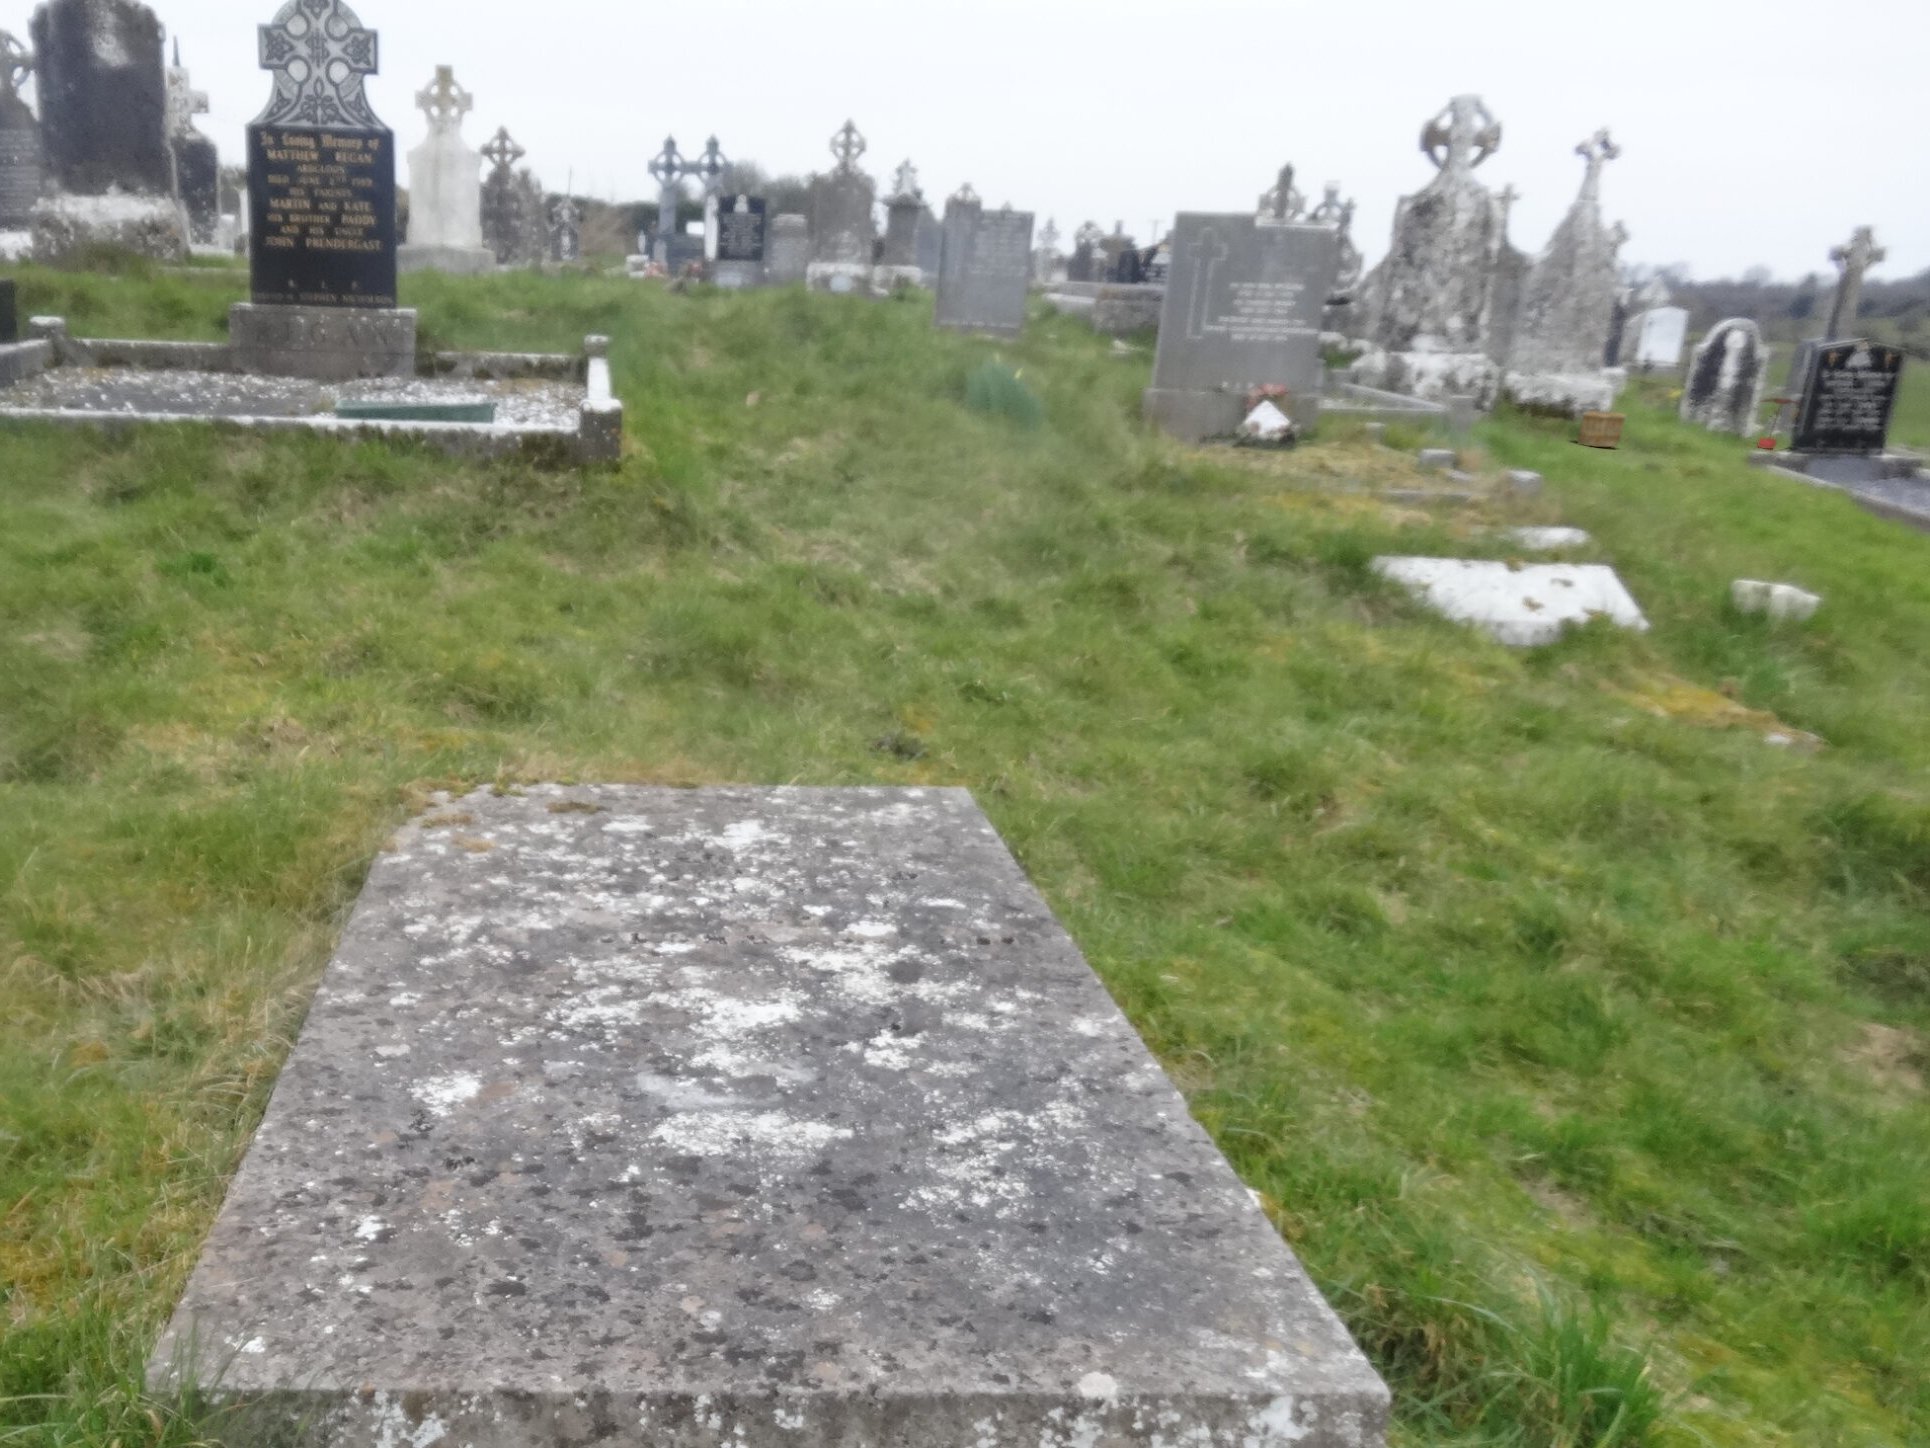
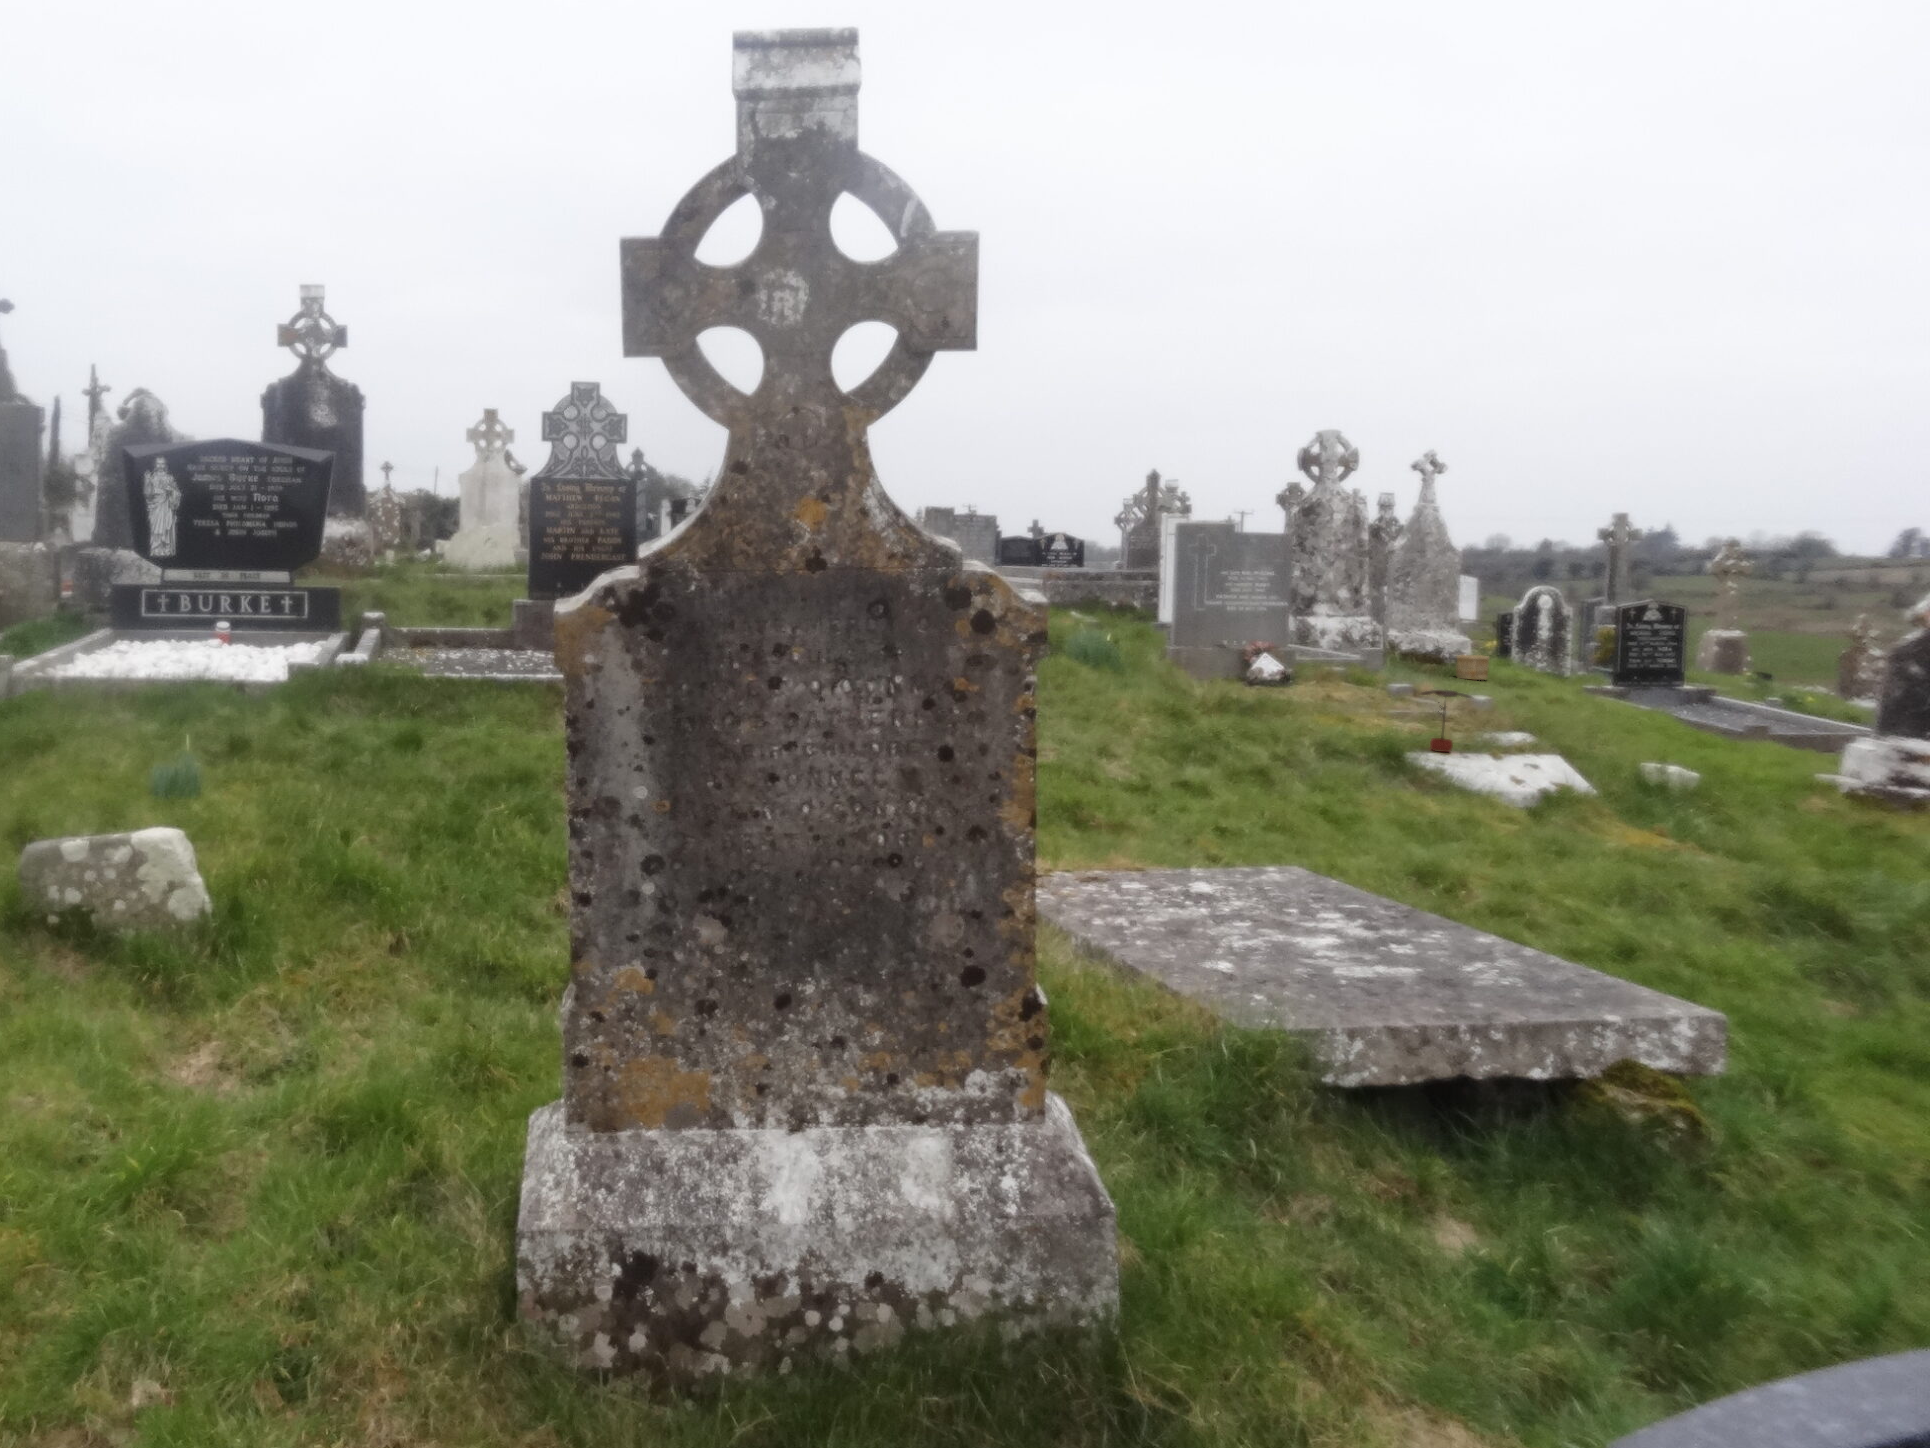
potted plant: present [1758,398,1801,449] -> present [1421,690,1471,752]

